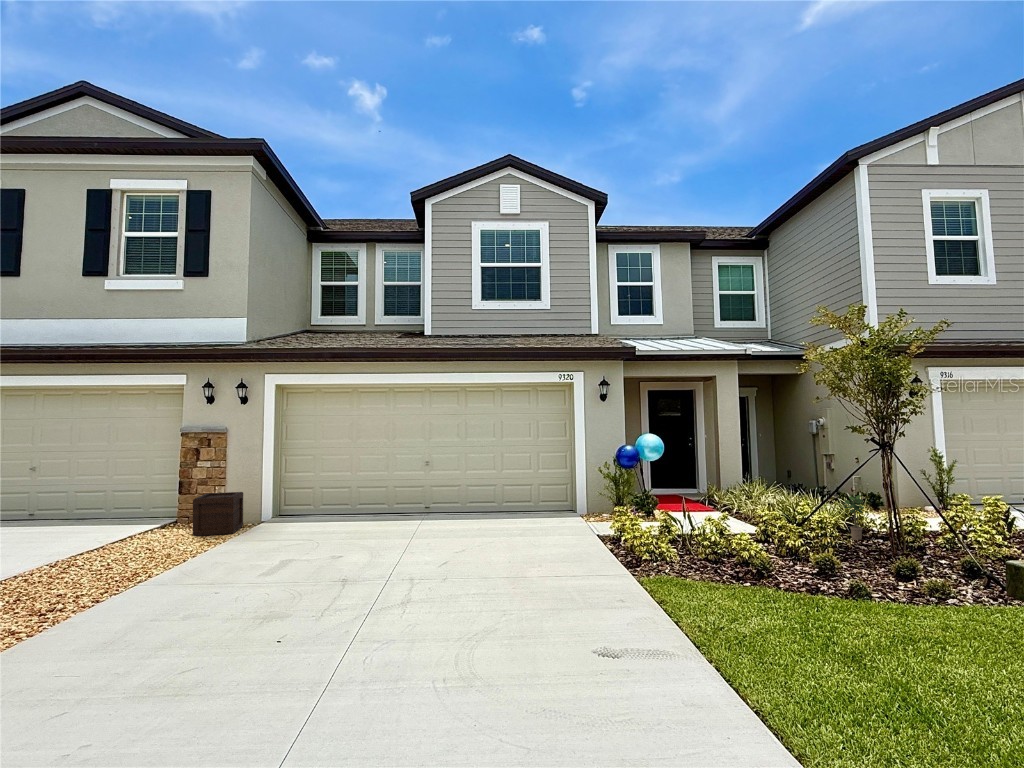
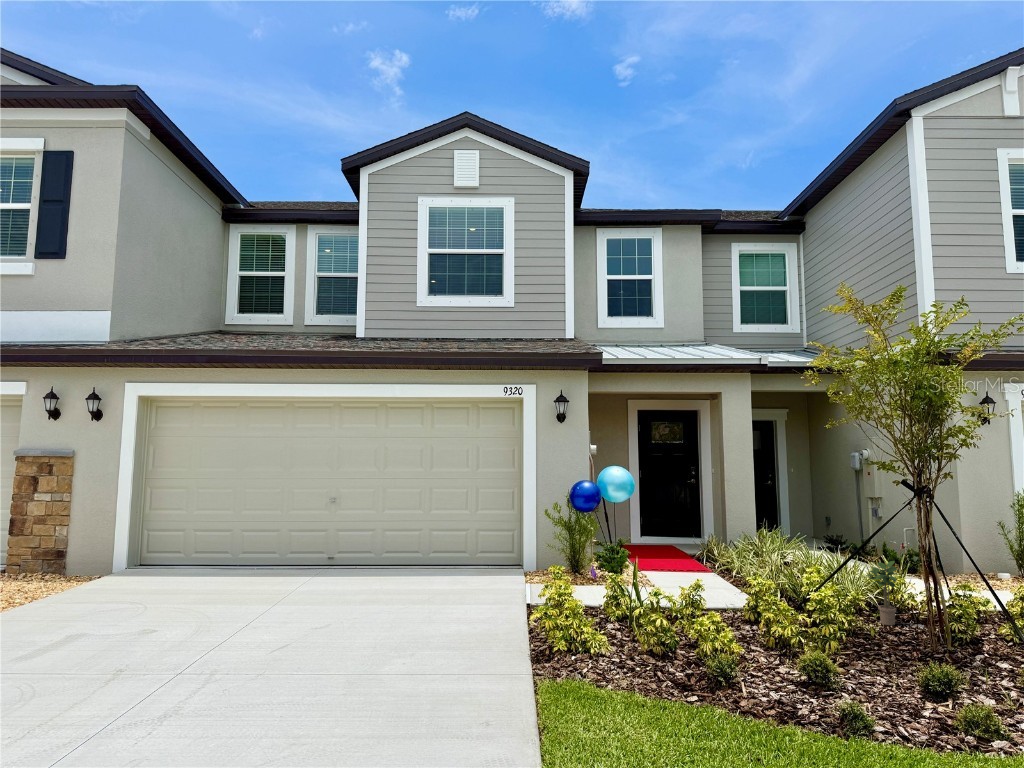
wooden crate: present [193,492,243,536] -> none [12,532,92,589]

